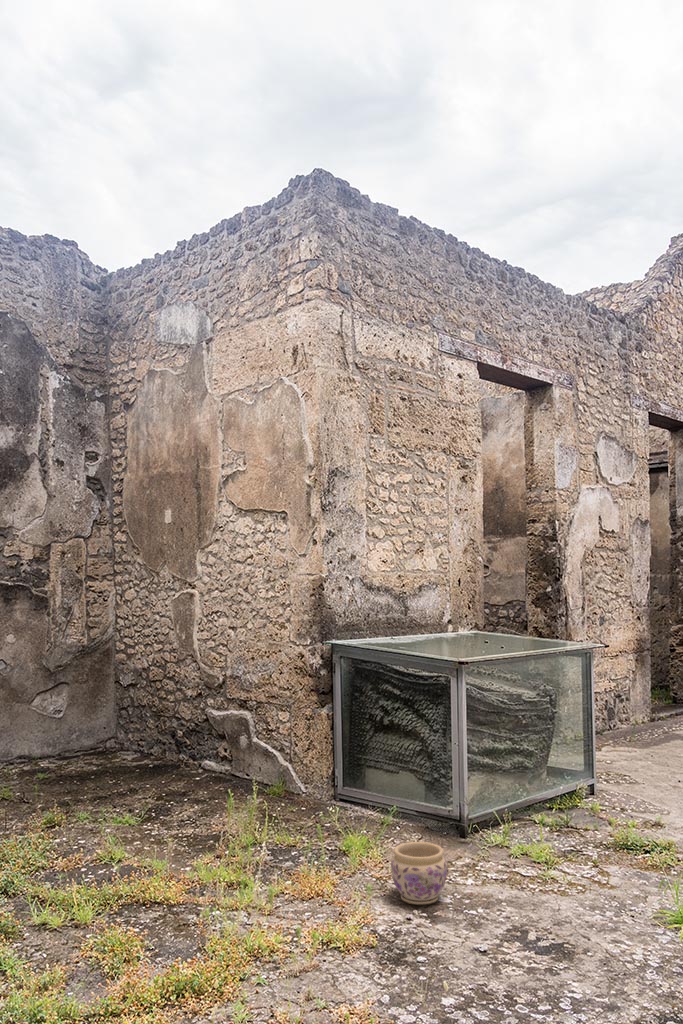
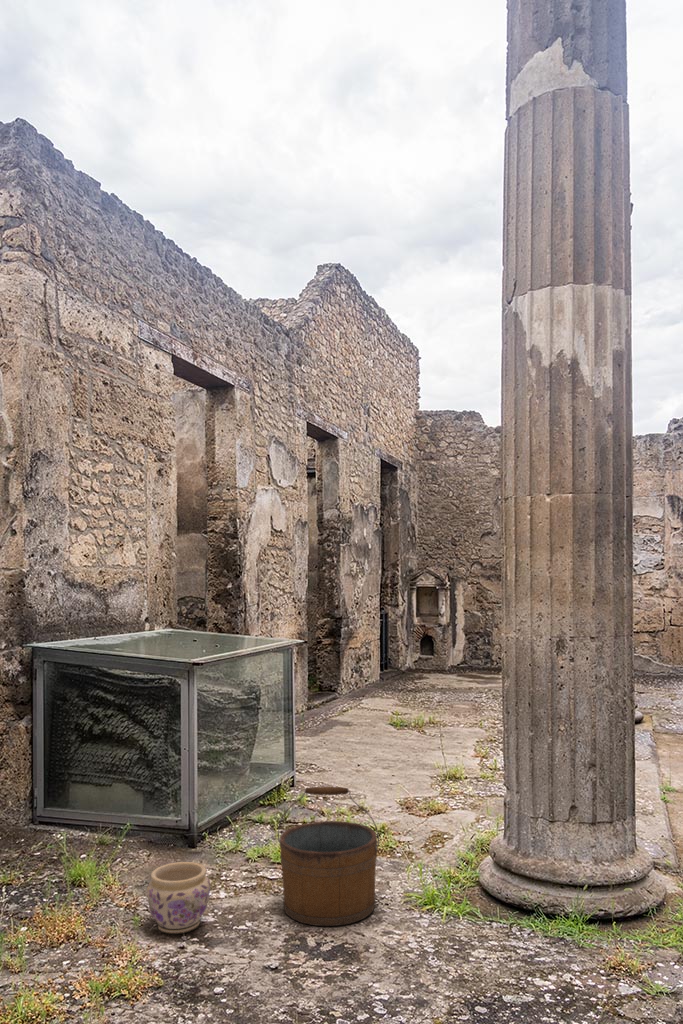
bucket: none [515,791,615,930] -> present [278,787,379,926]

